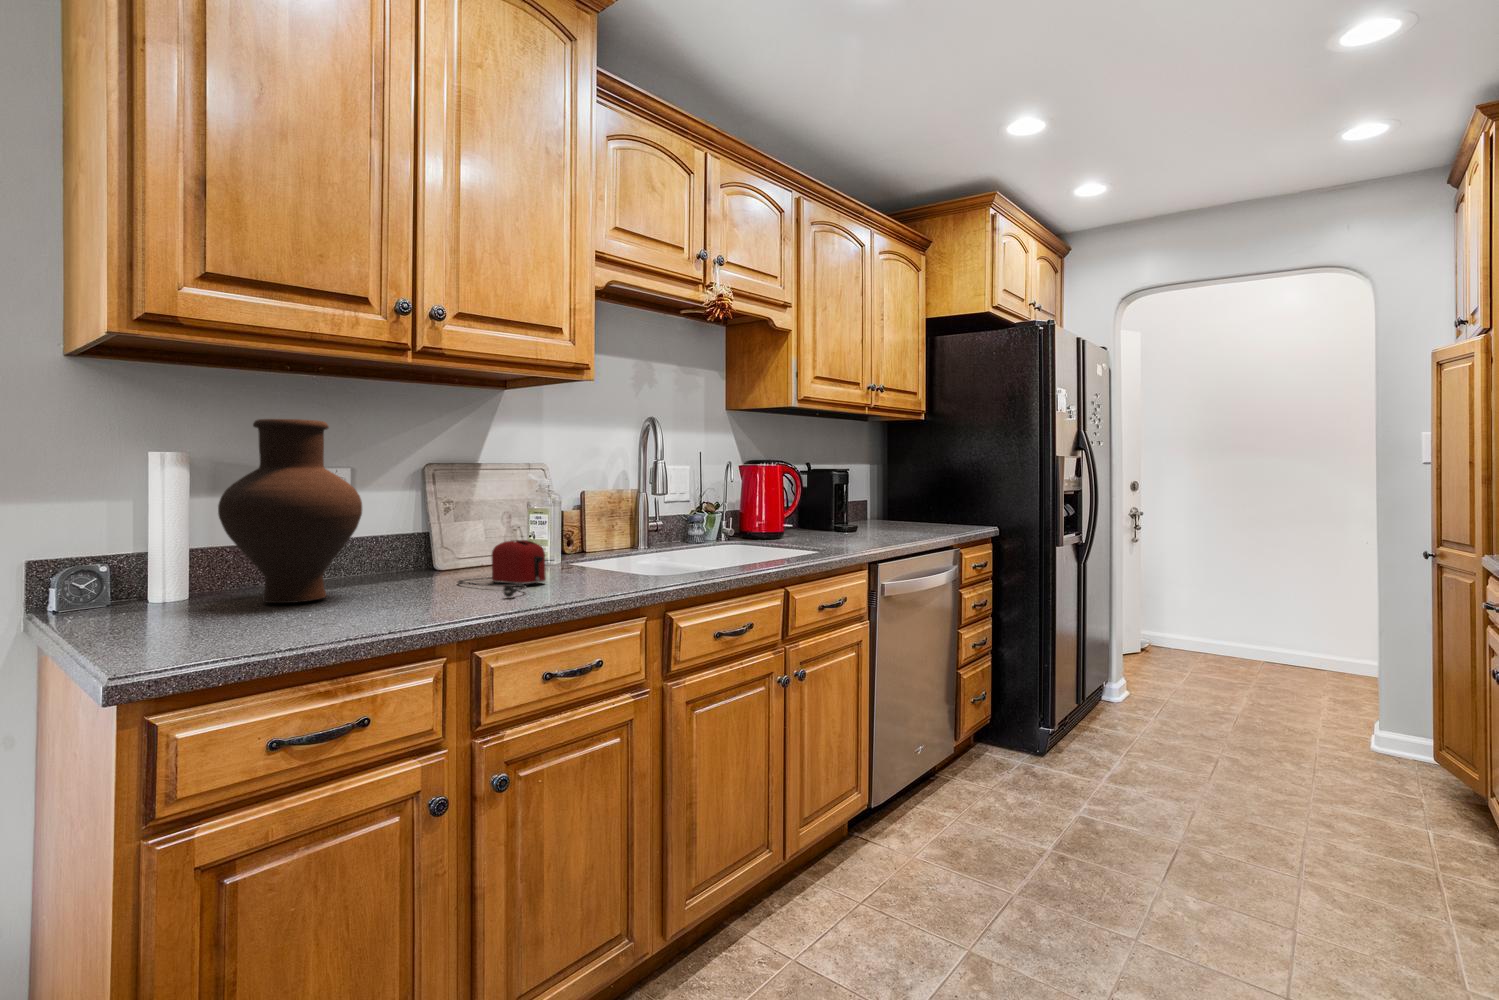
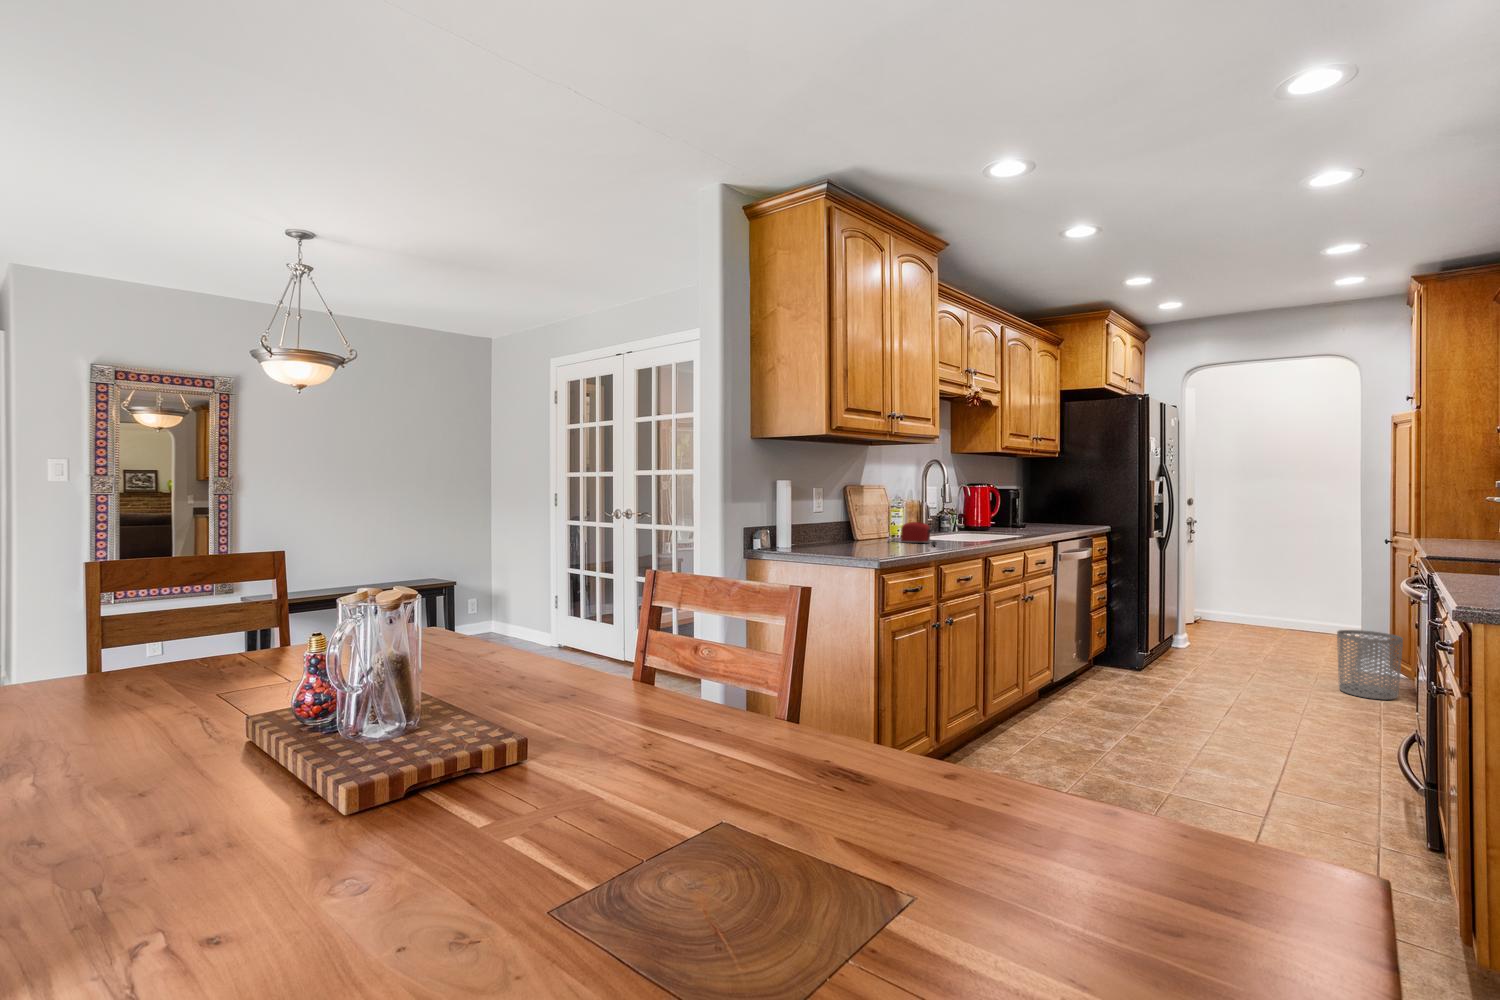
vase: present [218,419,362,603] -> none [815,466,870,546]
waste bin: none [1347,695,1456,819] -> present [1337,630,1403,700]

